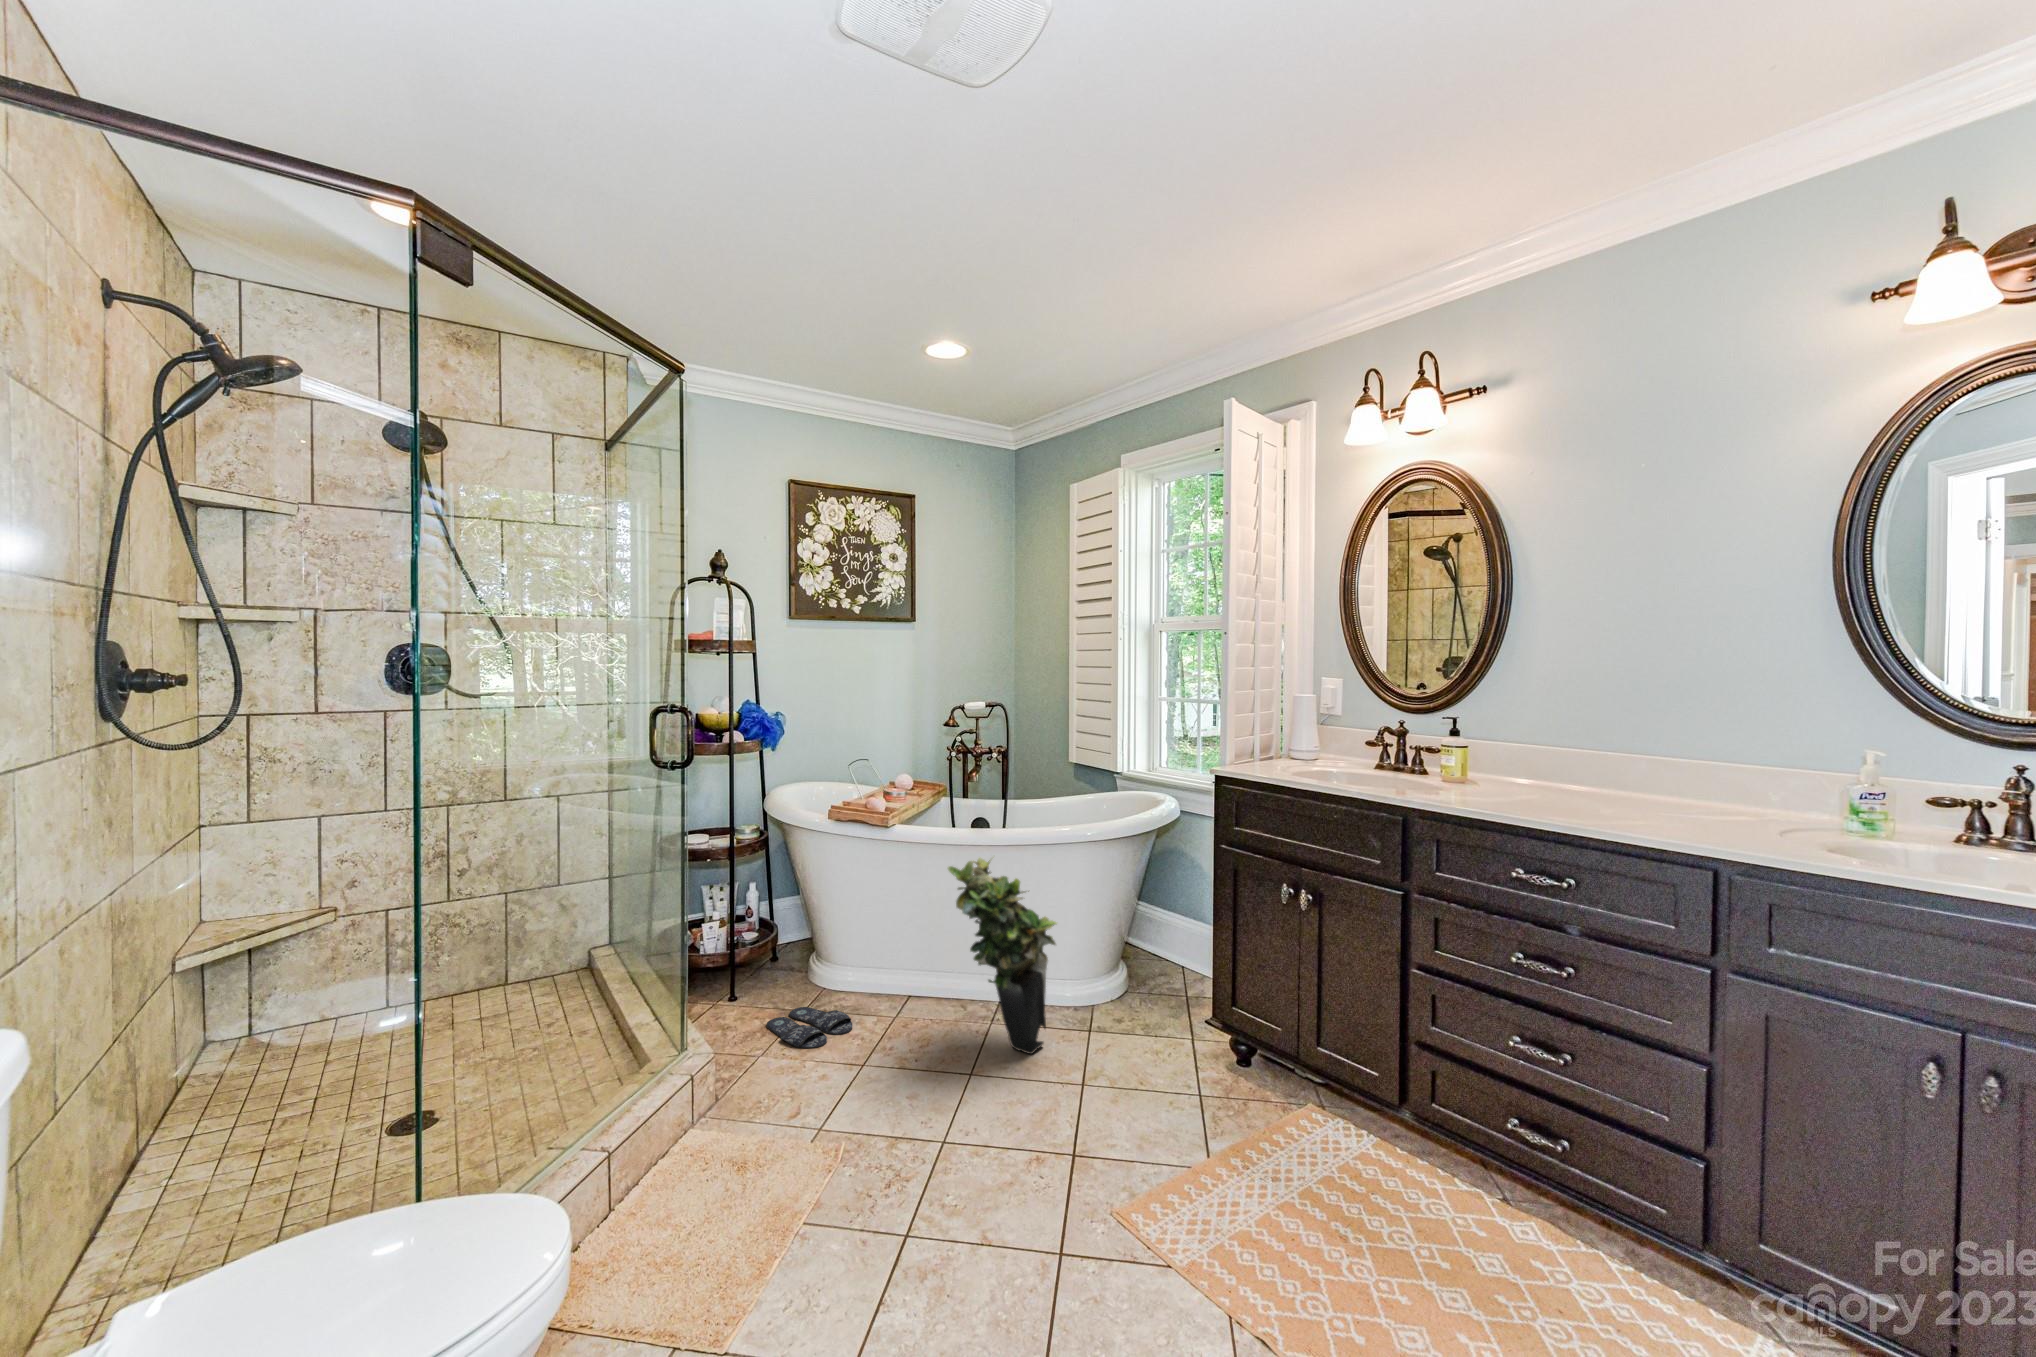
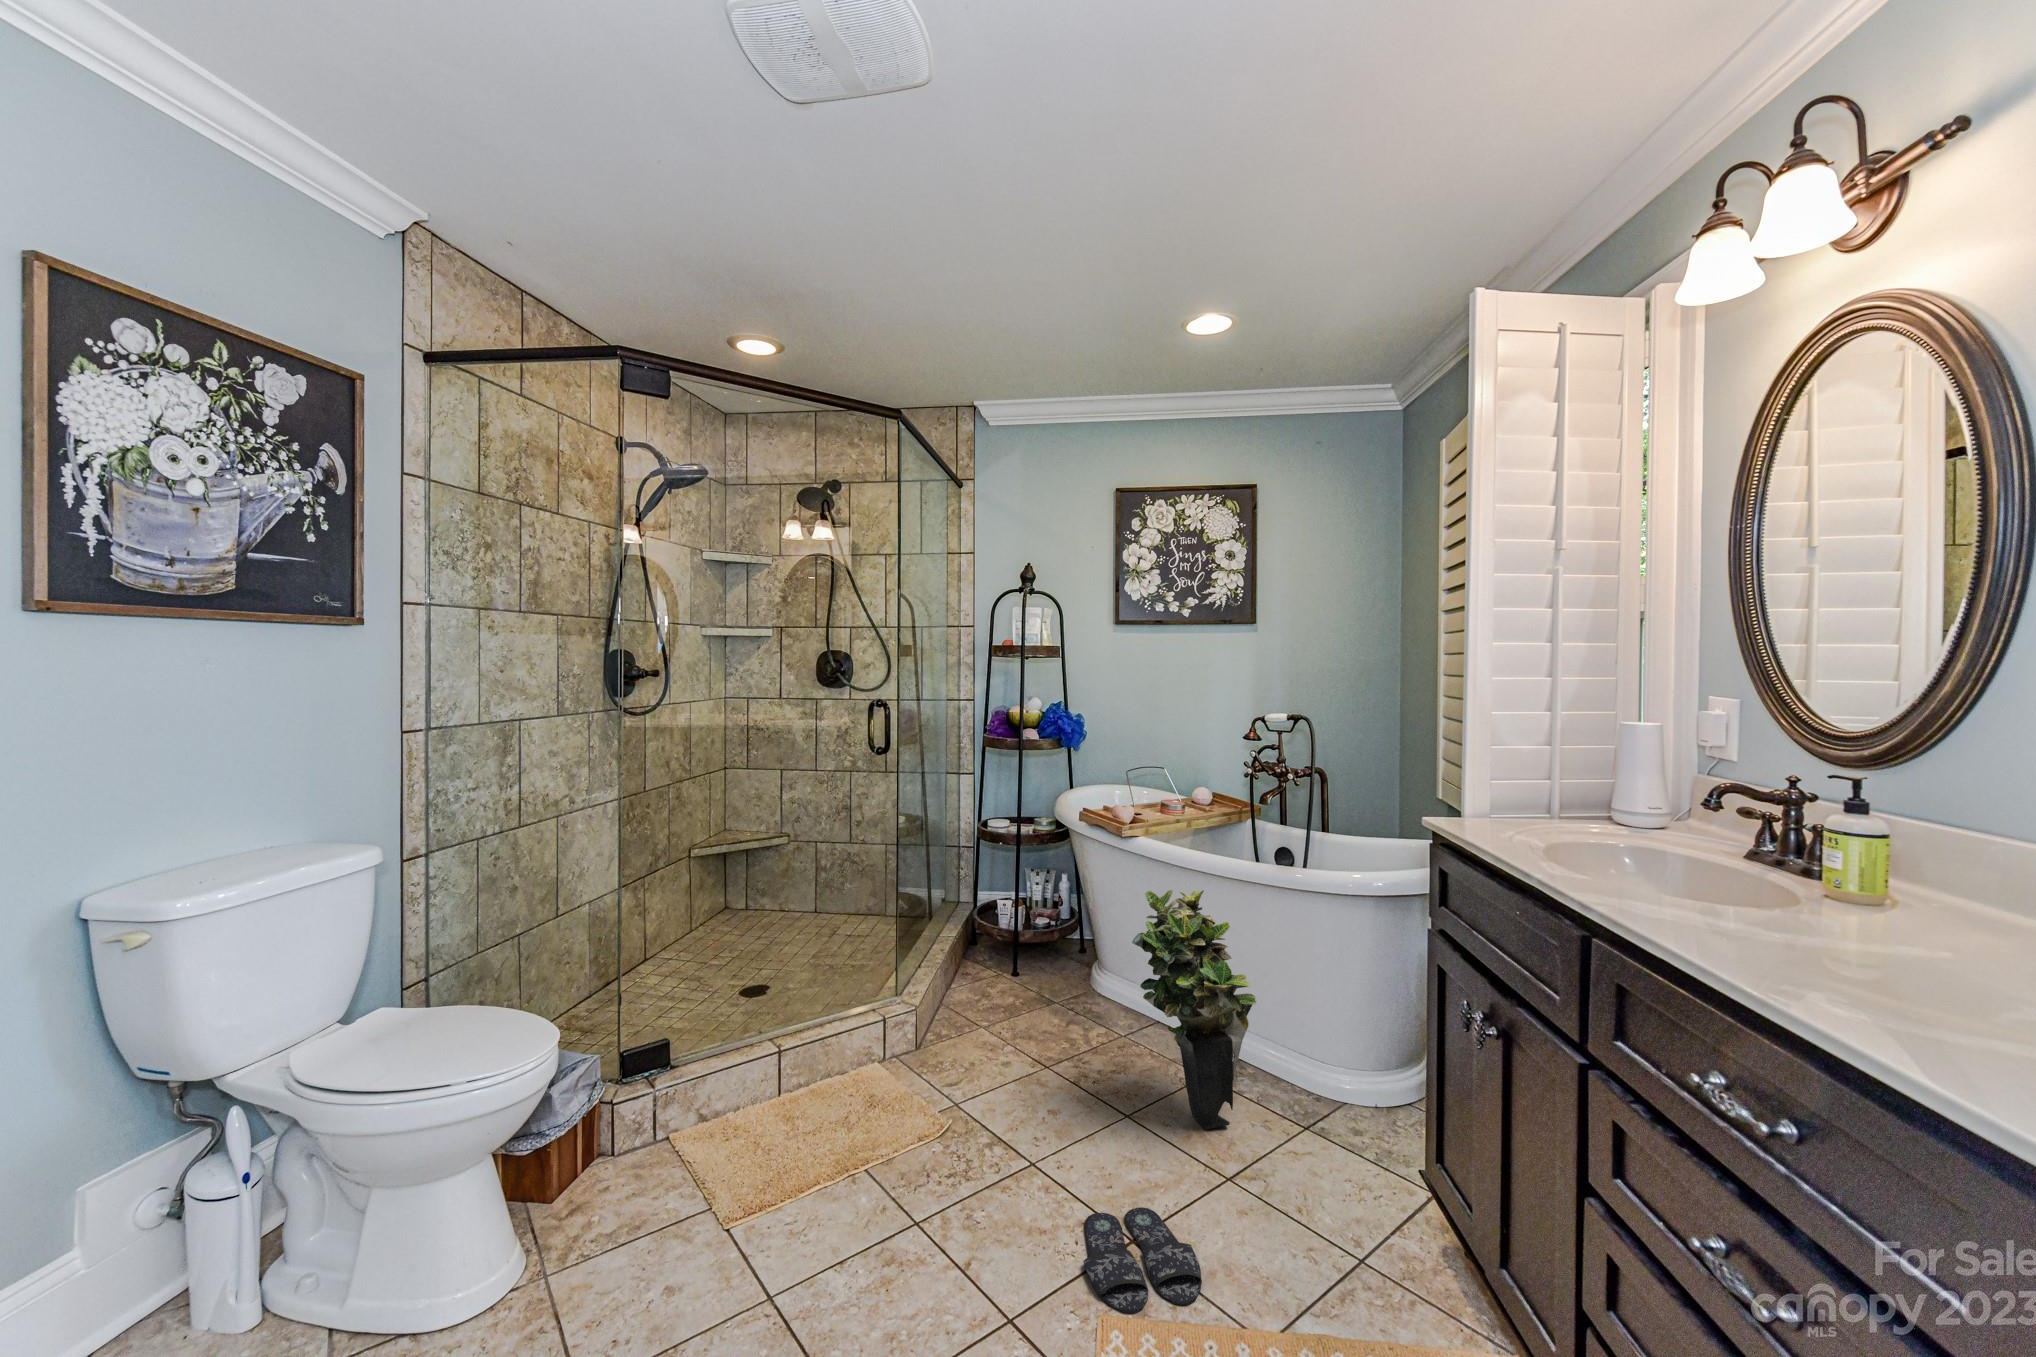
slippers: present [766,1007,852,1048] -> present [1084,1207,1202,1314]

